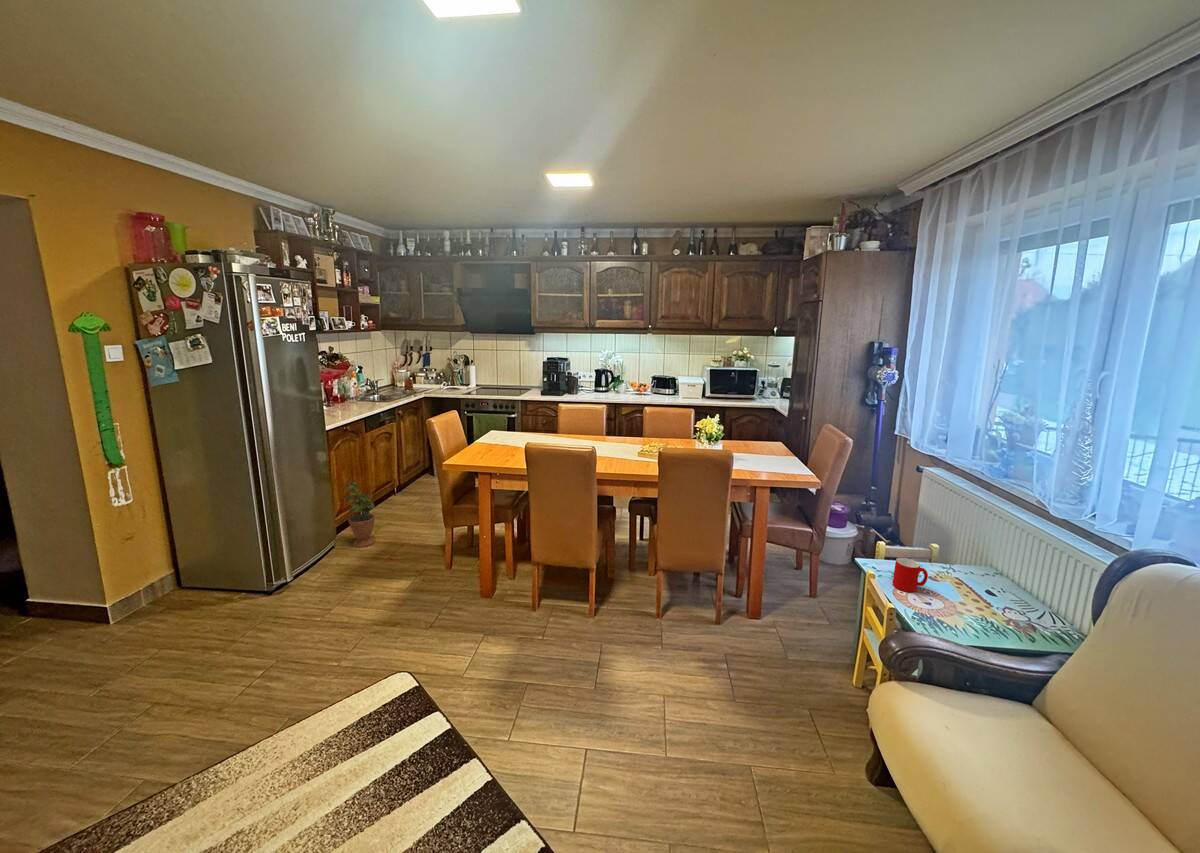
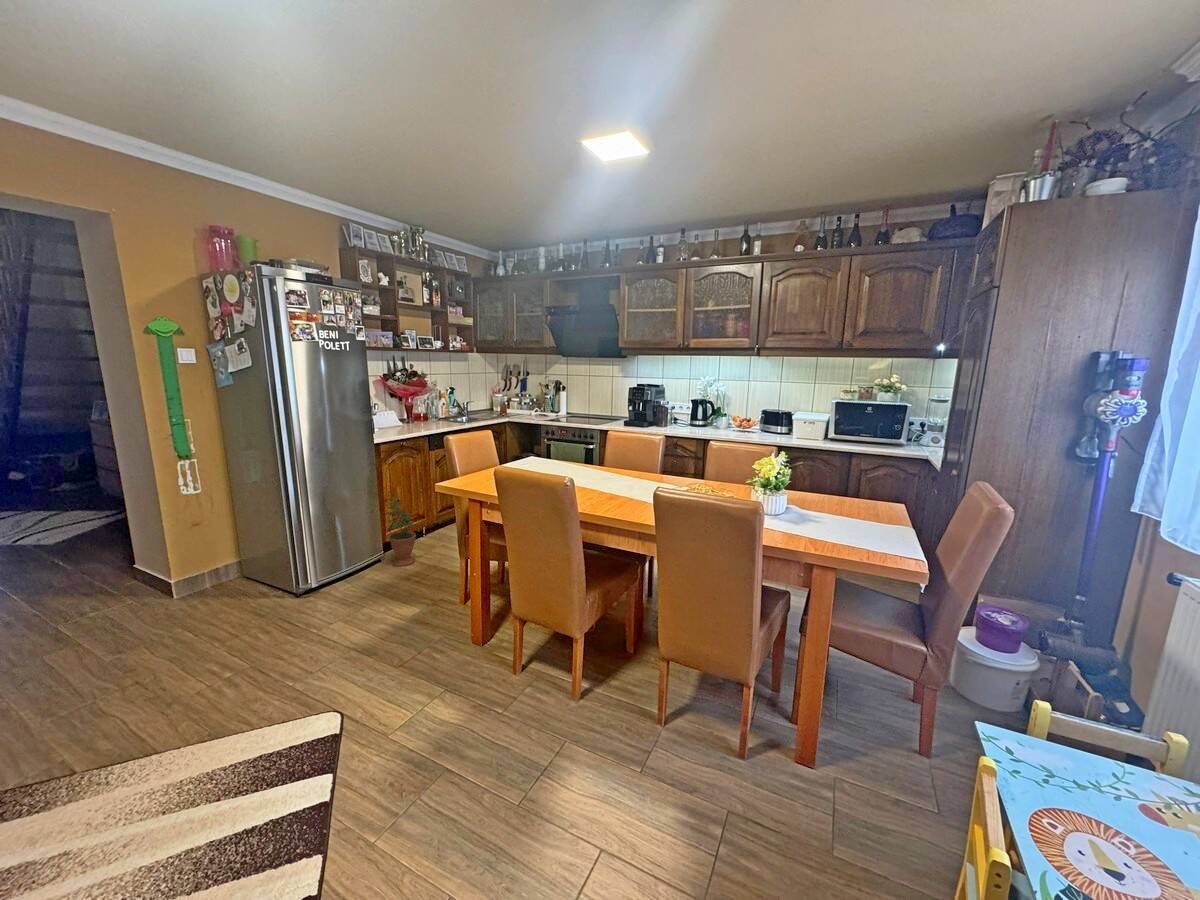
cup: present [892,558,928,592] -> none [1037,753,1128,836]

